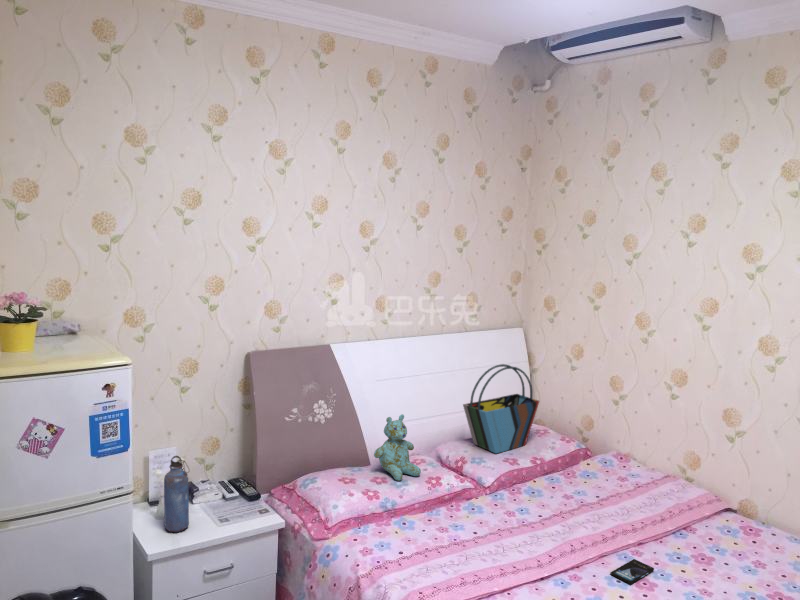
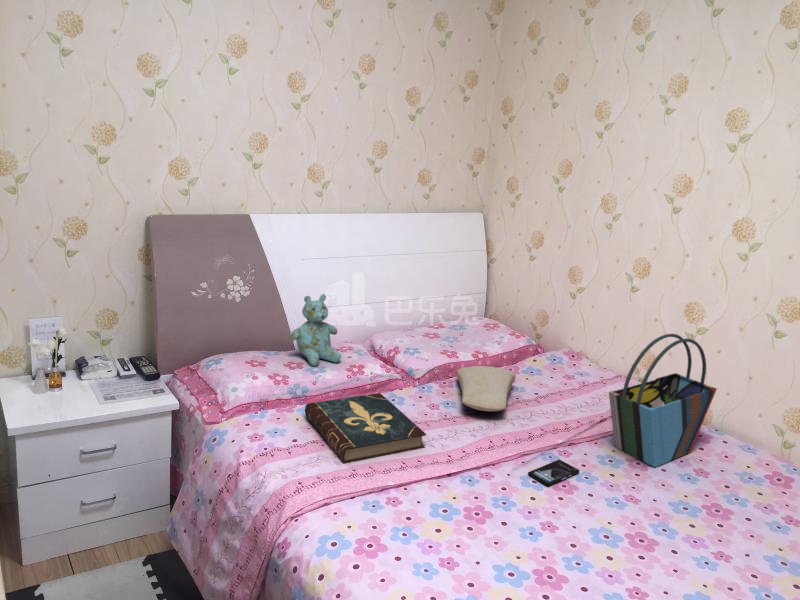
tote bag: present [463,364,539,453] -> present [609,334,717,467]
water bottle: present [164,456,190,532] -> none [32,323,65,408]
pillow: none [523,473,577,516] -> present [457,366,516,411]
book: none [401,504,516,572] -> present [305,393,426,464]

